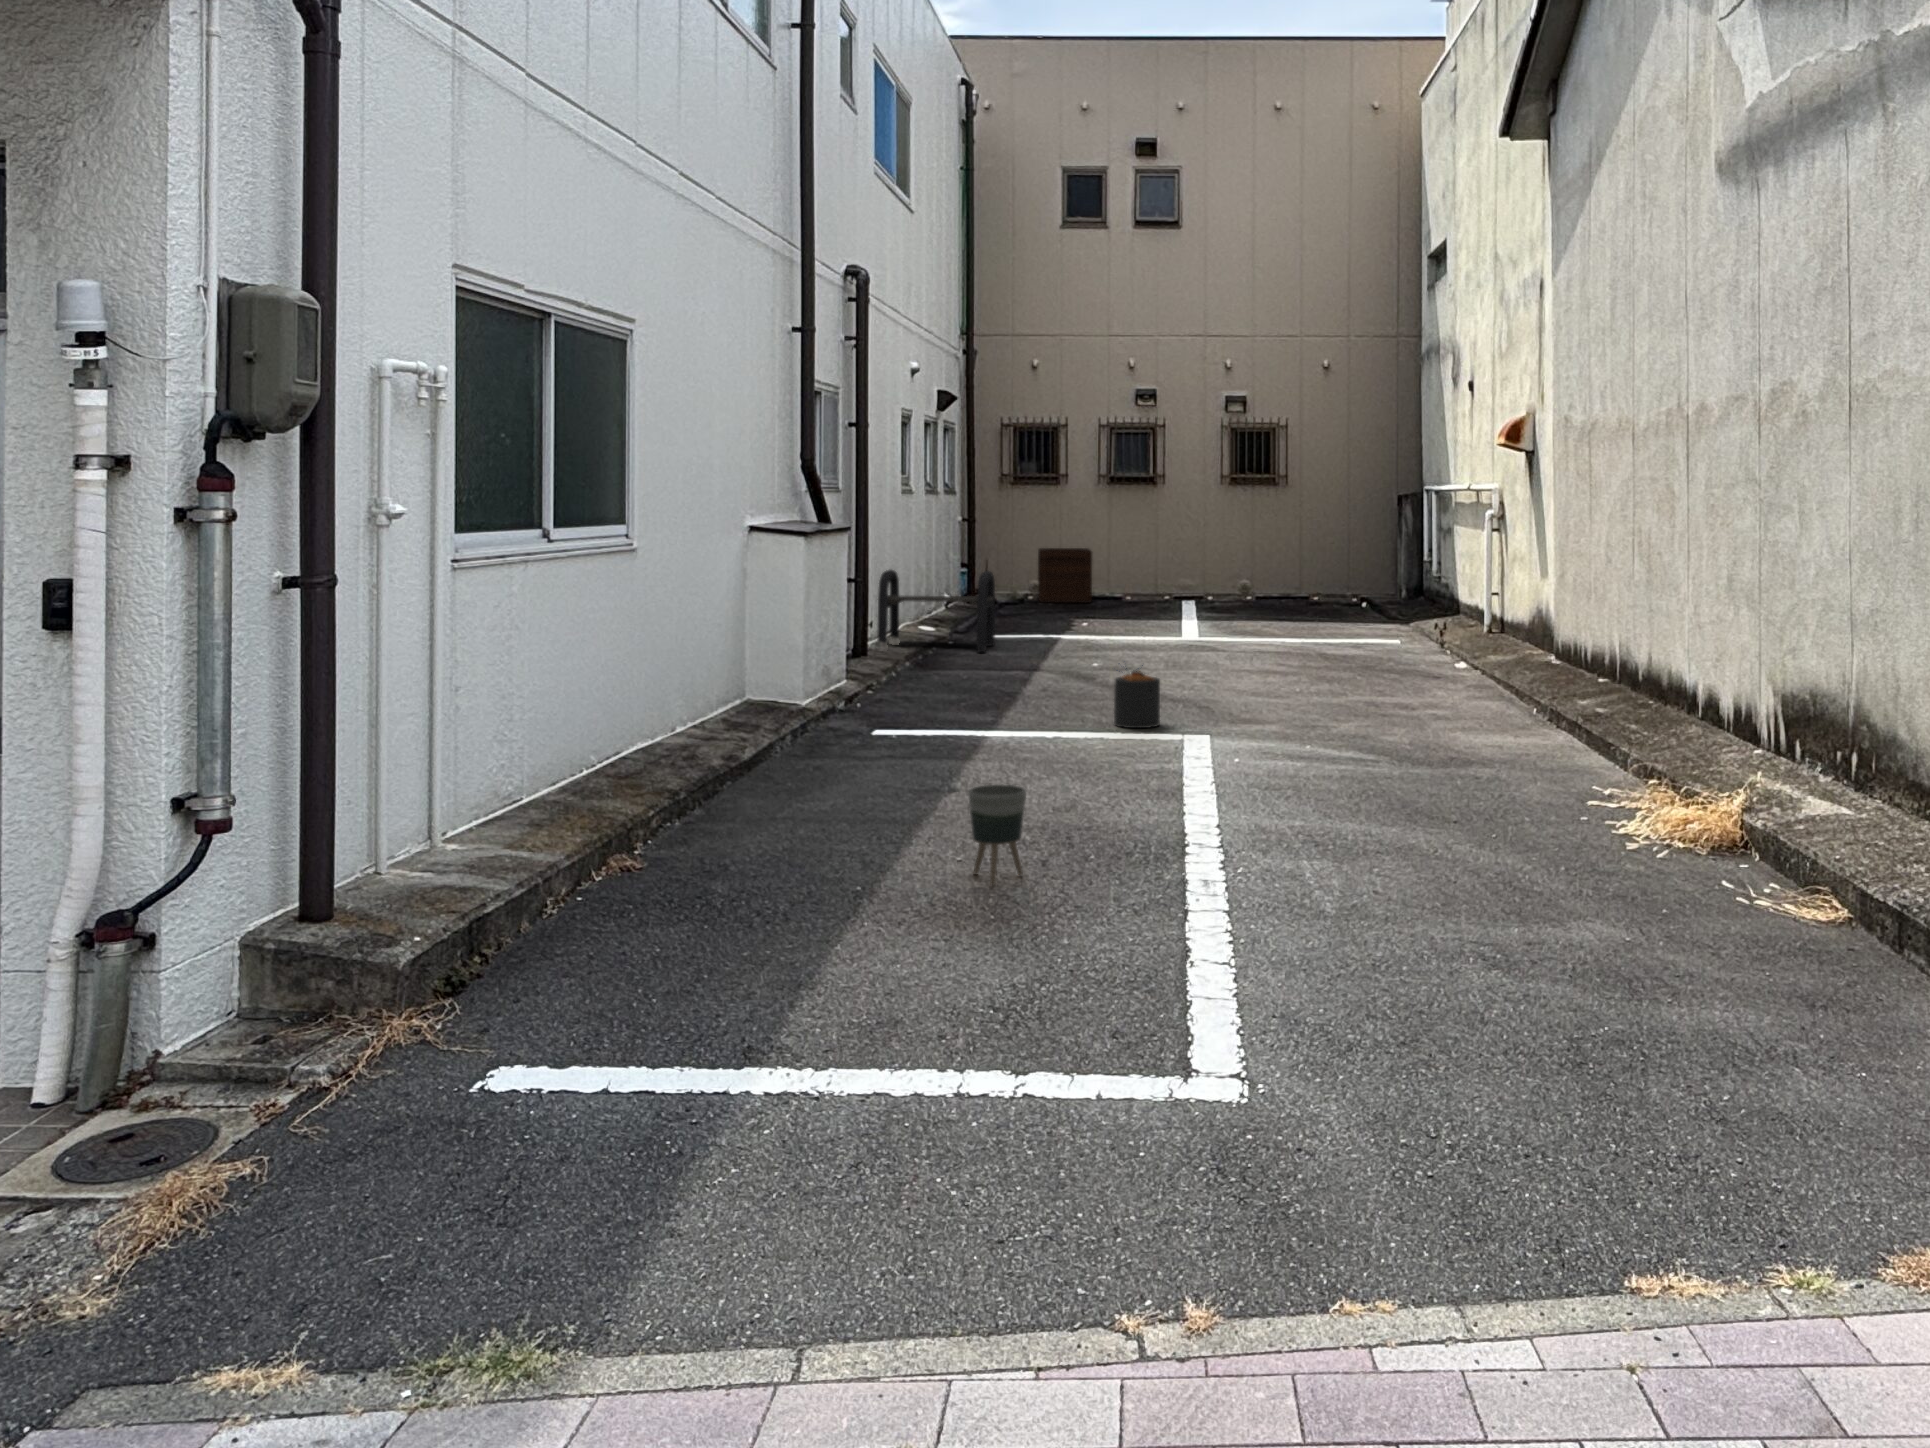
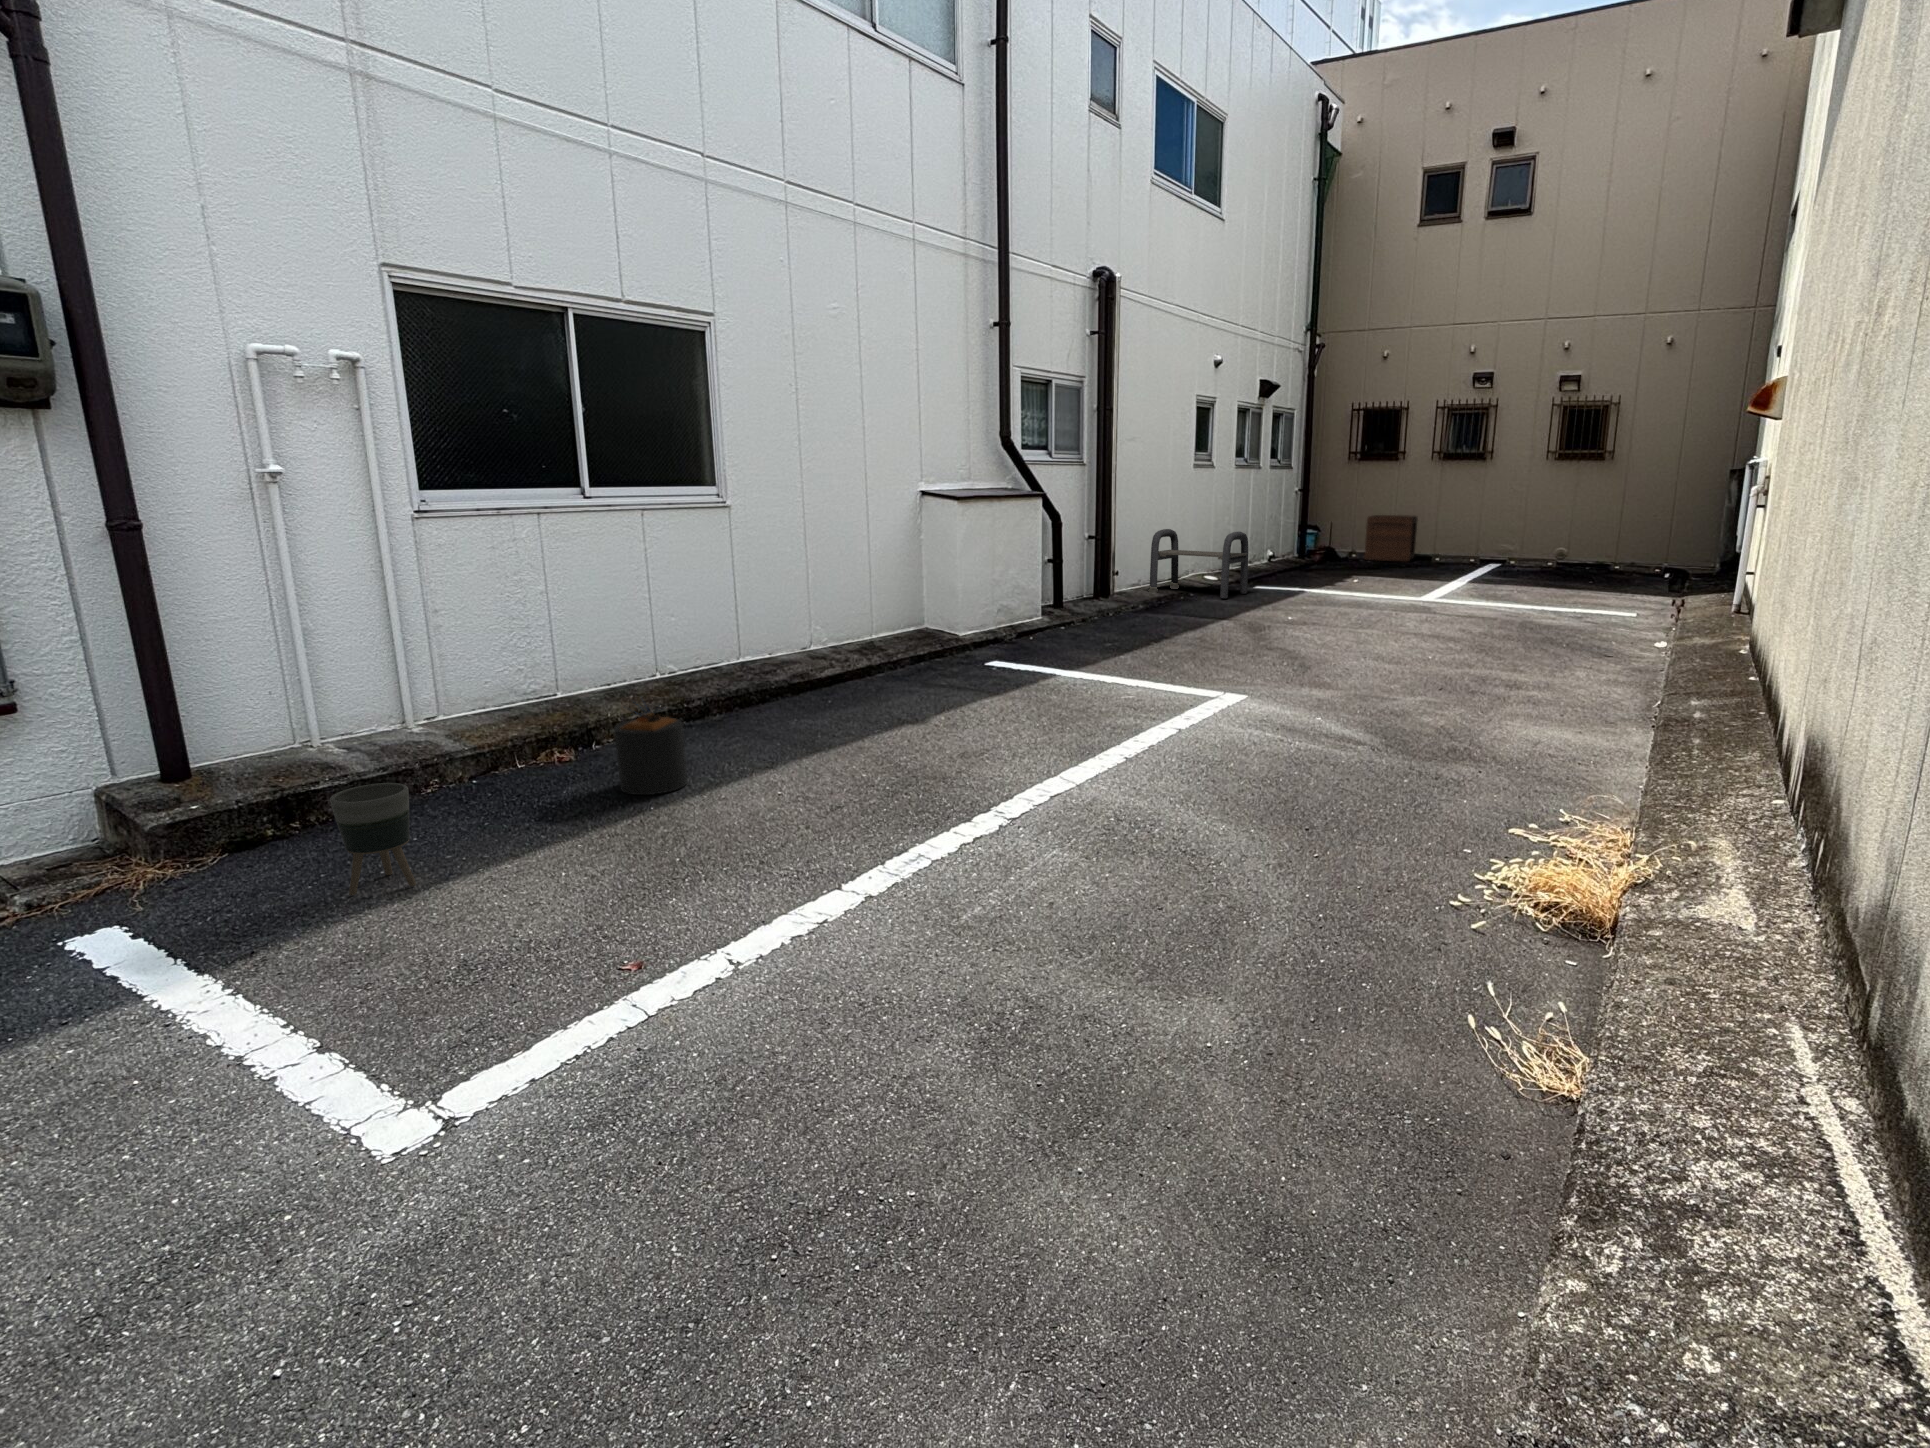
trash can: present [1114,665,1160,728] -> present [614,702,688,795]
planter: present [968,785,1026,885] -> present [330,783,416,895]

